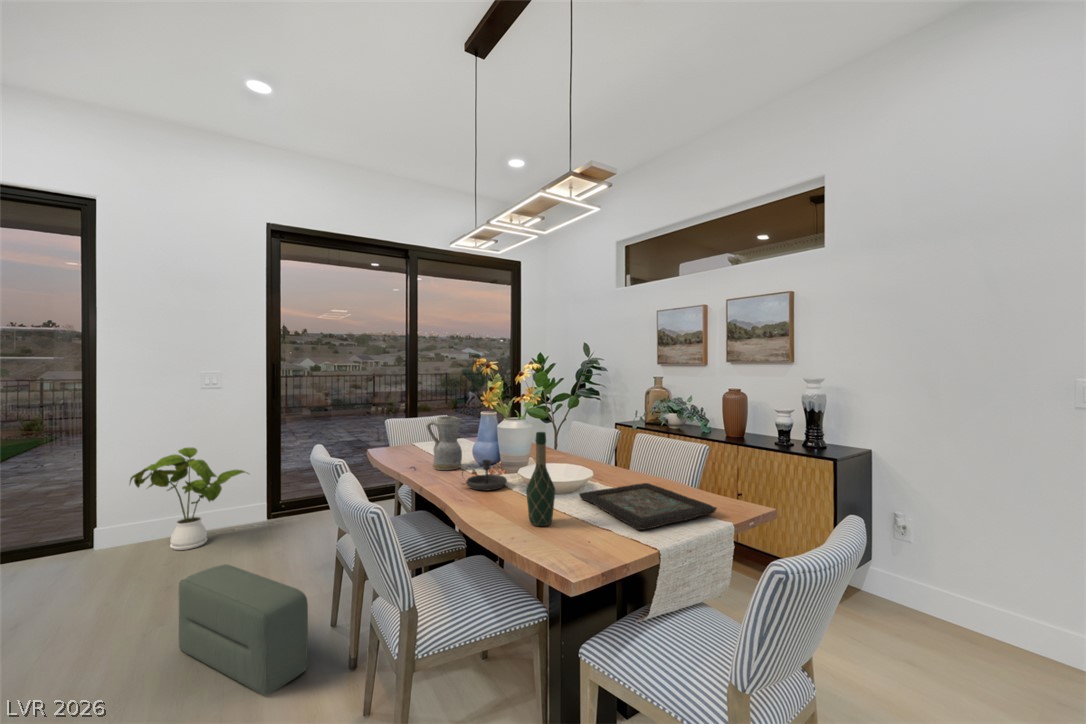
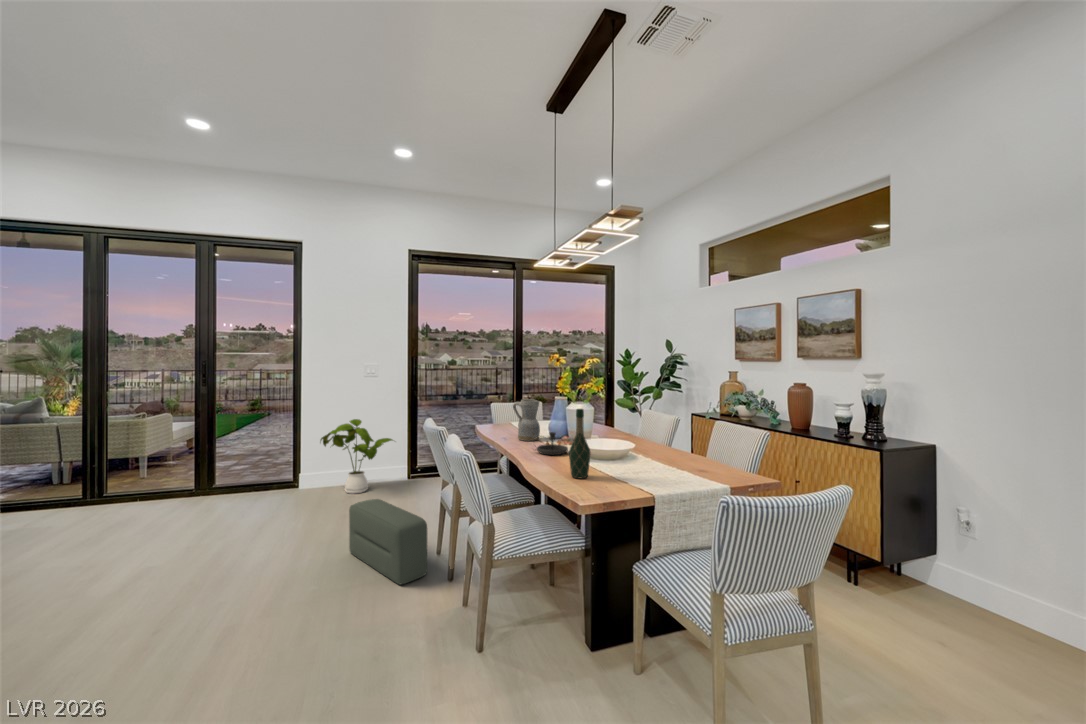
decorative tray: present [579,483,717,530] -> none [619,457,726,486]

